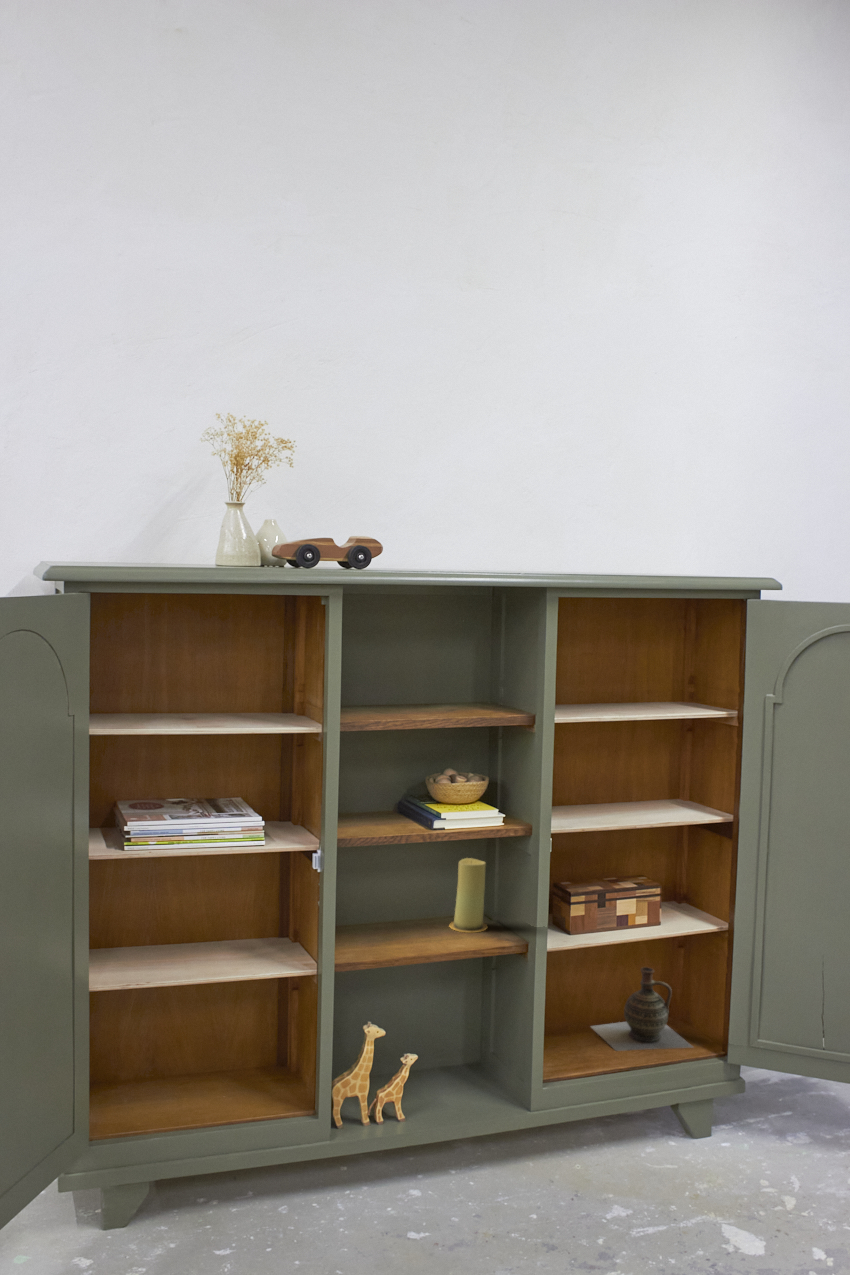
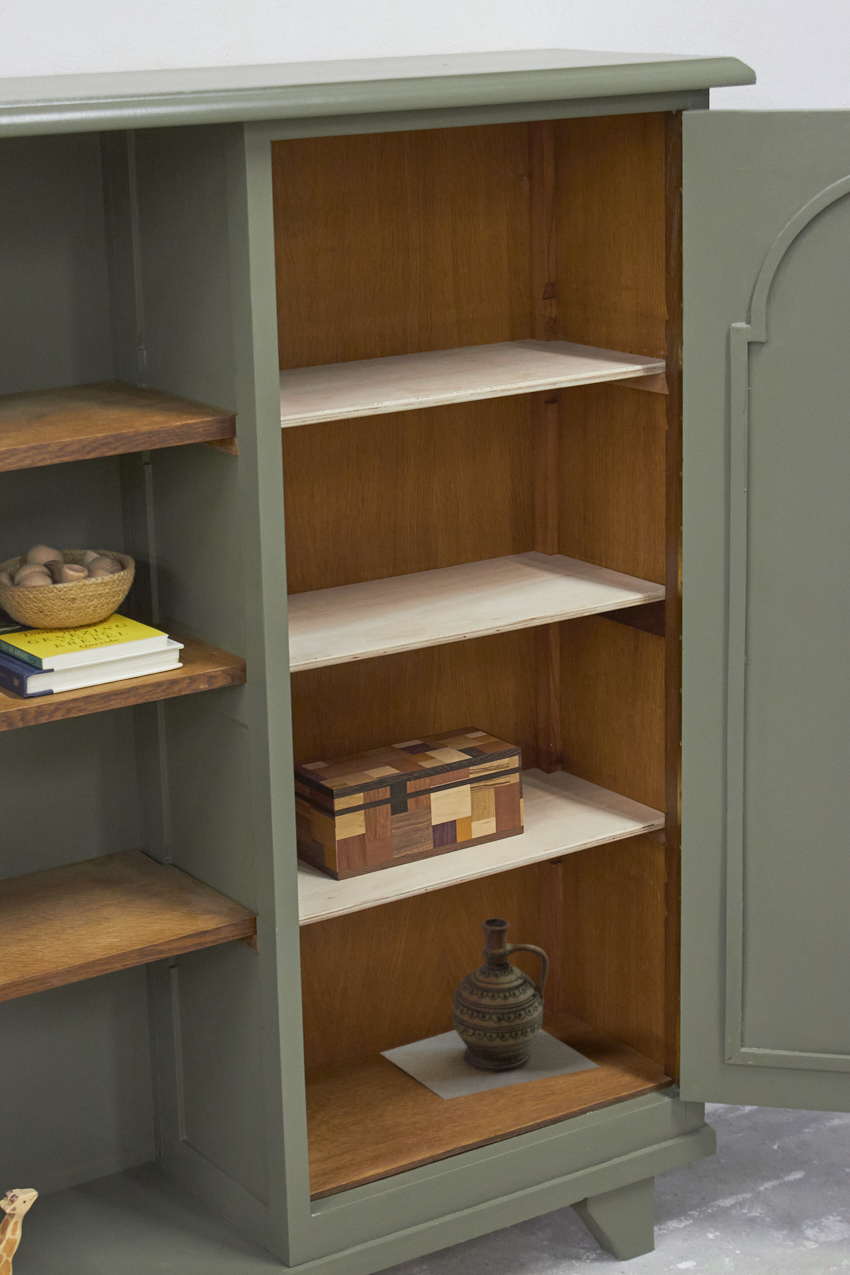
candle: present [449,858,487,933] -> none [70,742,156,907]

